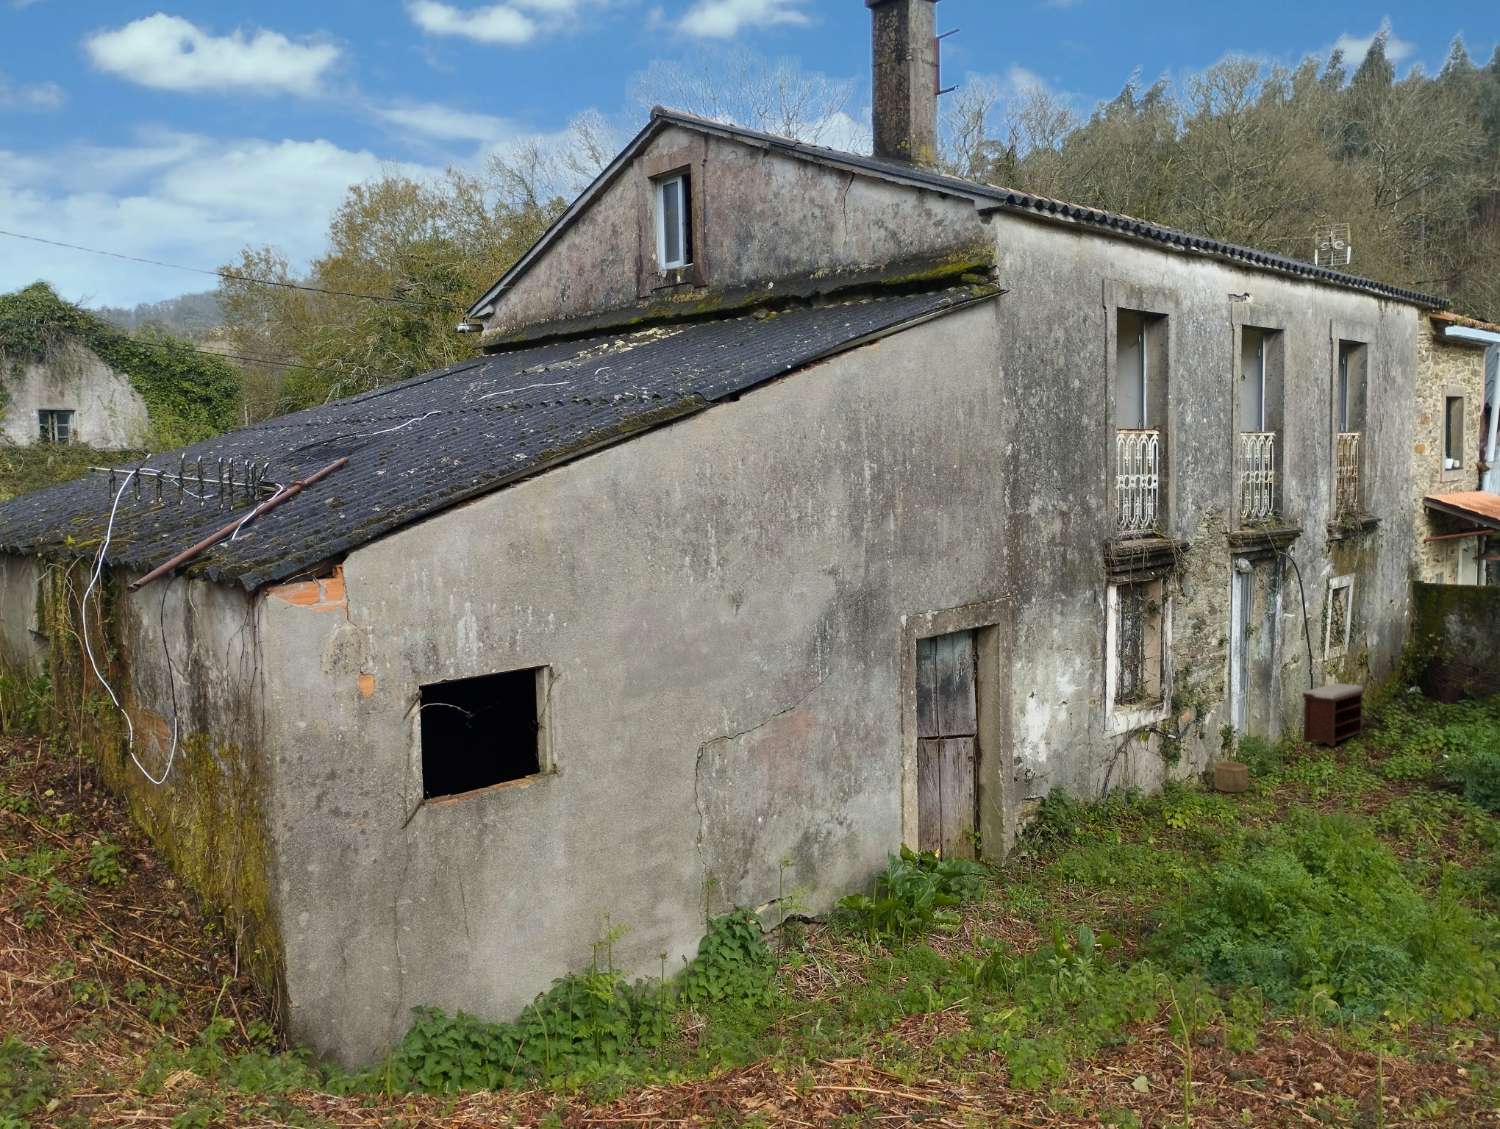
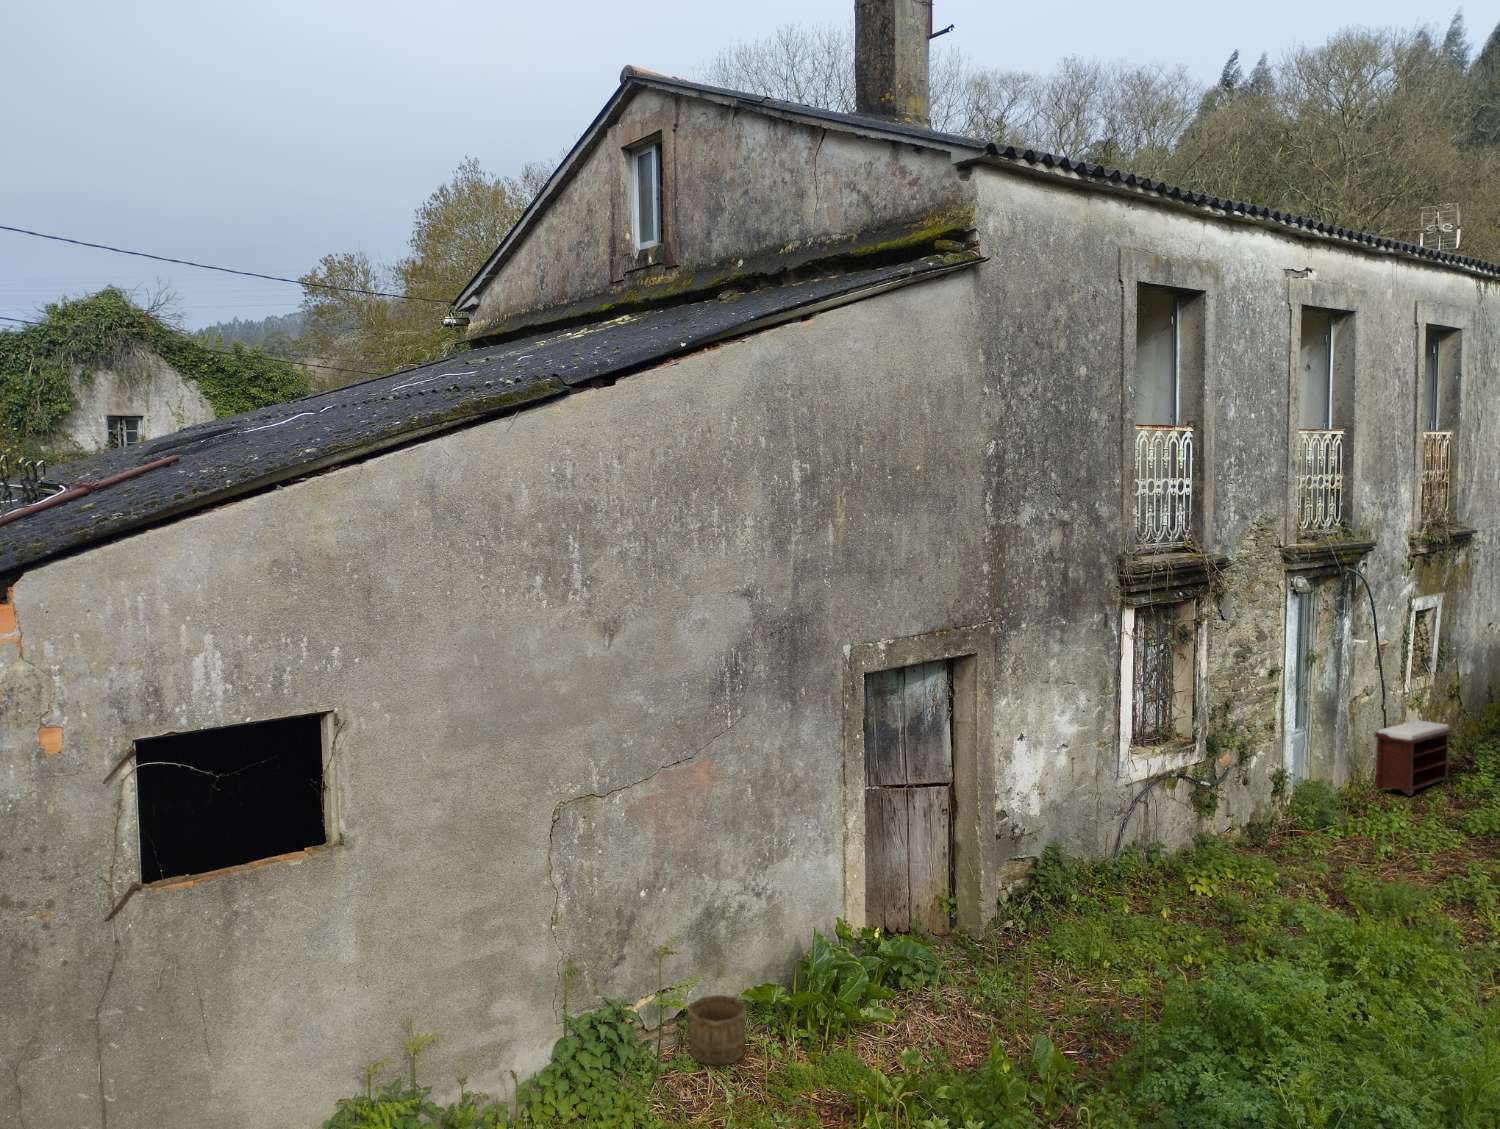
wooden bucket: present [1215,761,1248,792] -> present [688,995,747,1066]

